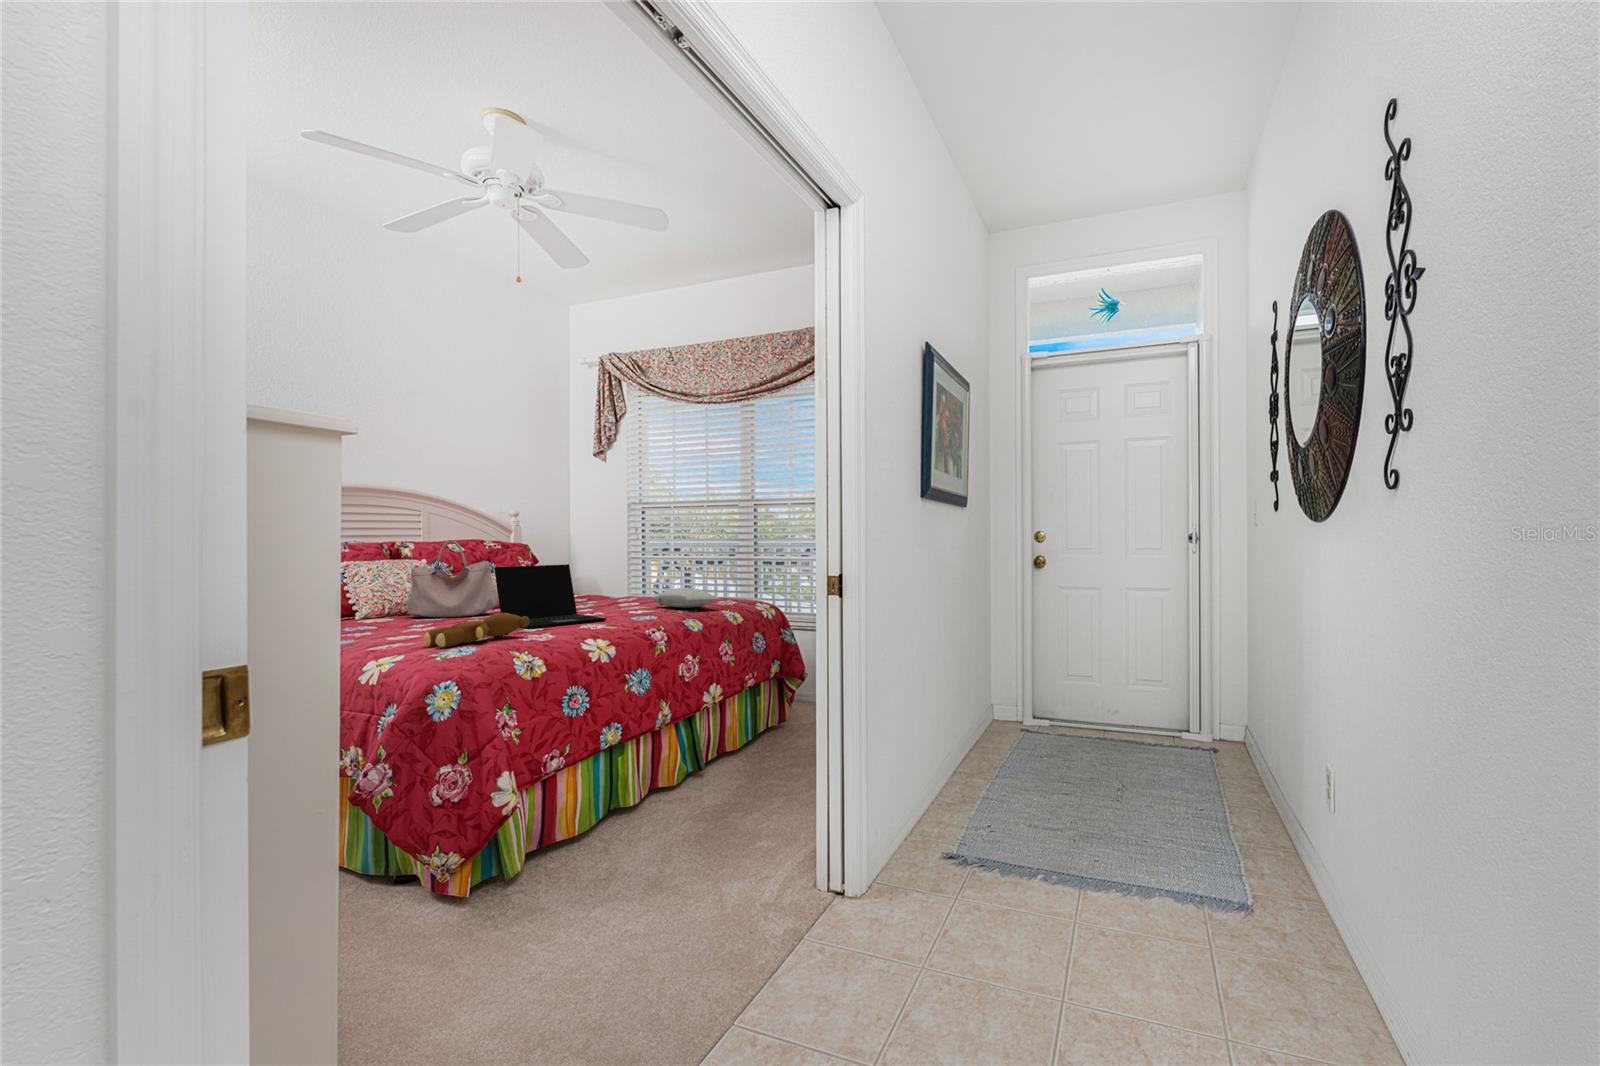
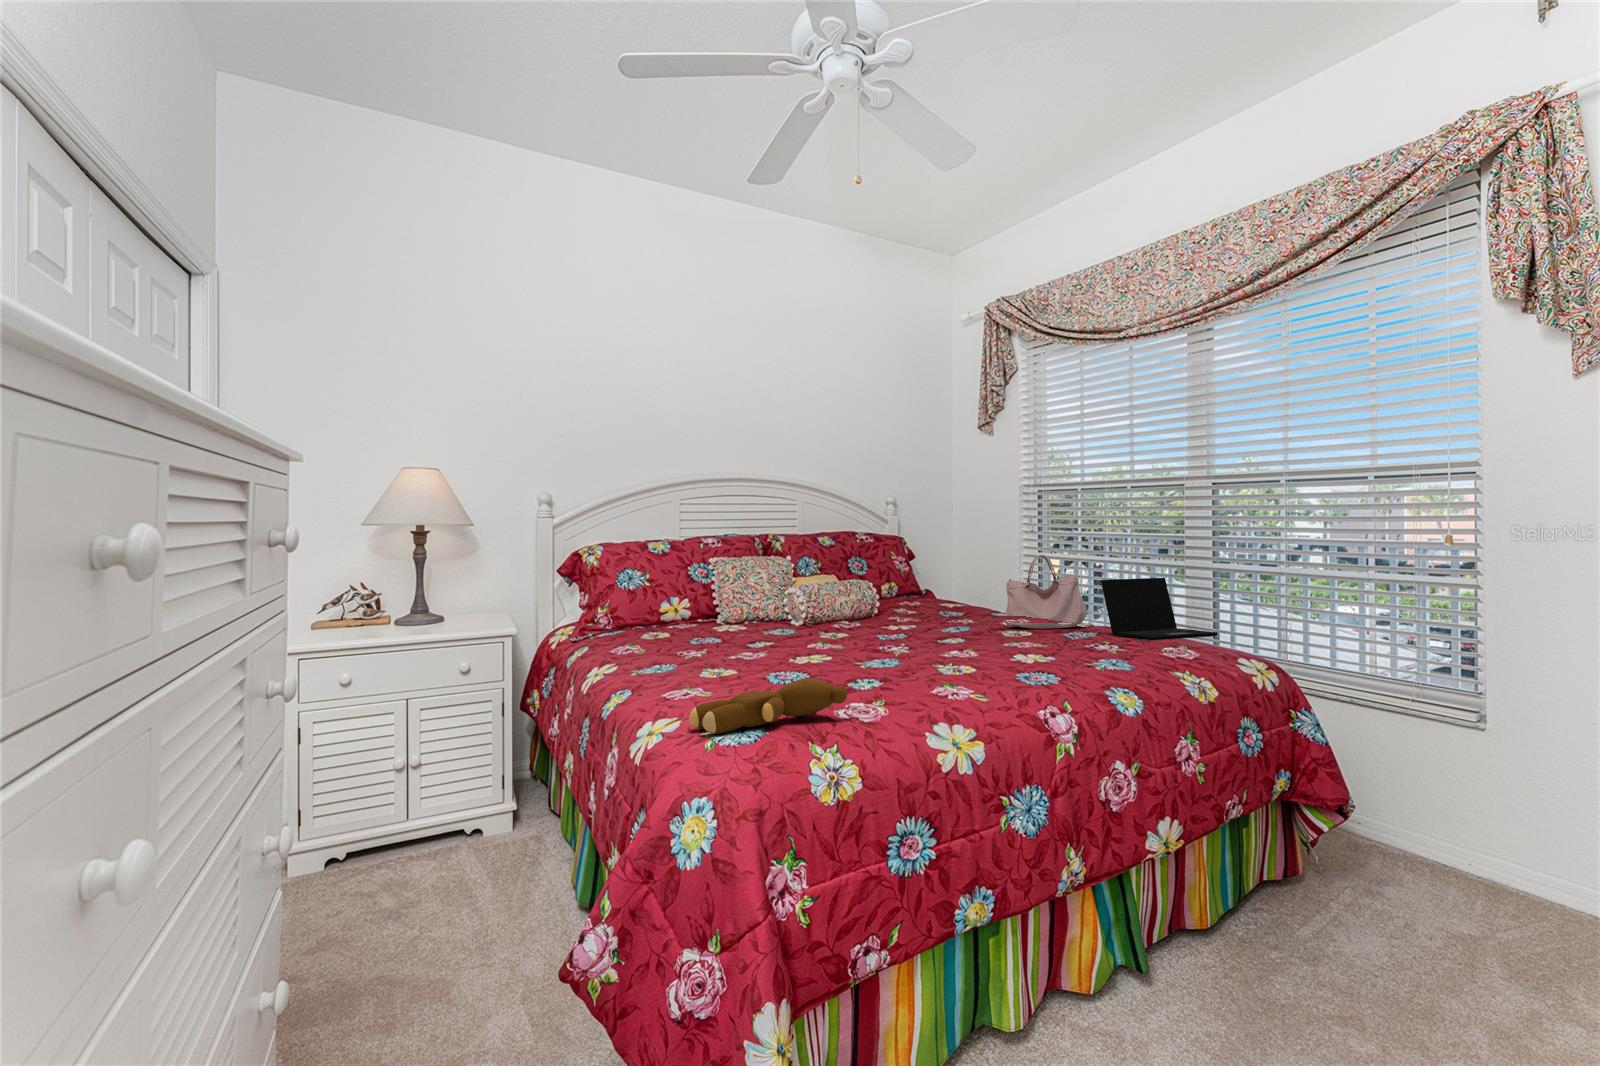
handbag: present [407,541,498,618] -> present [1004,555,1087,629]
laptop: present [494,564,606,629] -> present [1101,578,1218,640]
pillow: present [654,588,716,608] -> none [1057,637,1164,669]

